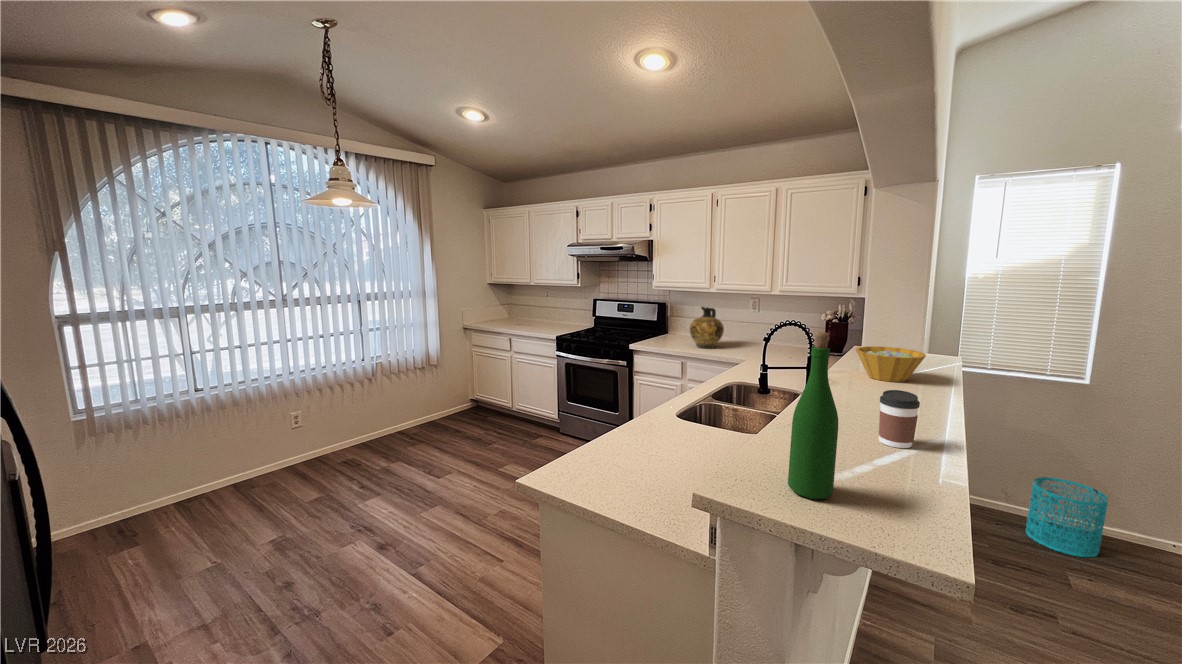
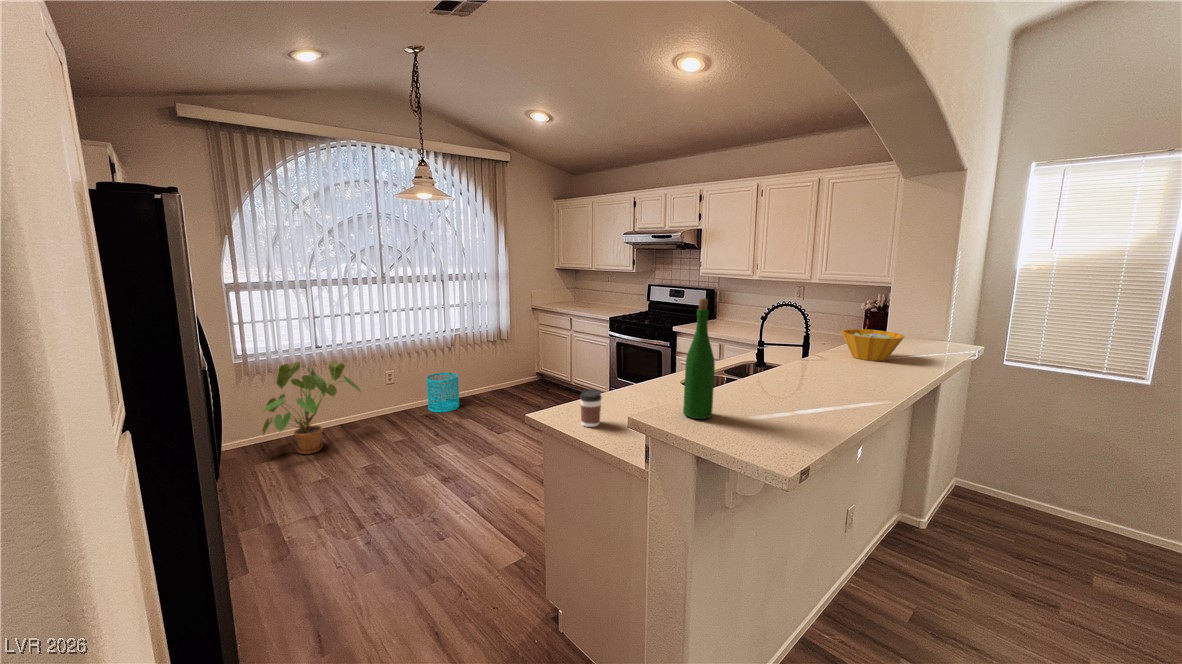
ceramic jug: present [690,307,724,348] -> none [730,293,764,333]
coffee cup: present [879,390,920,448] -> present [580,389,602,427]
house plant: none [110,406,265,531] -> present [262,361,361,454]
wastebasket: present [1026,477,1108,557] -> present [427,373,459,412]

